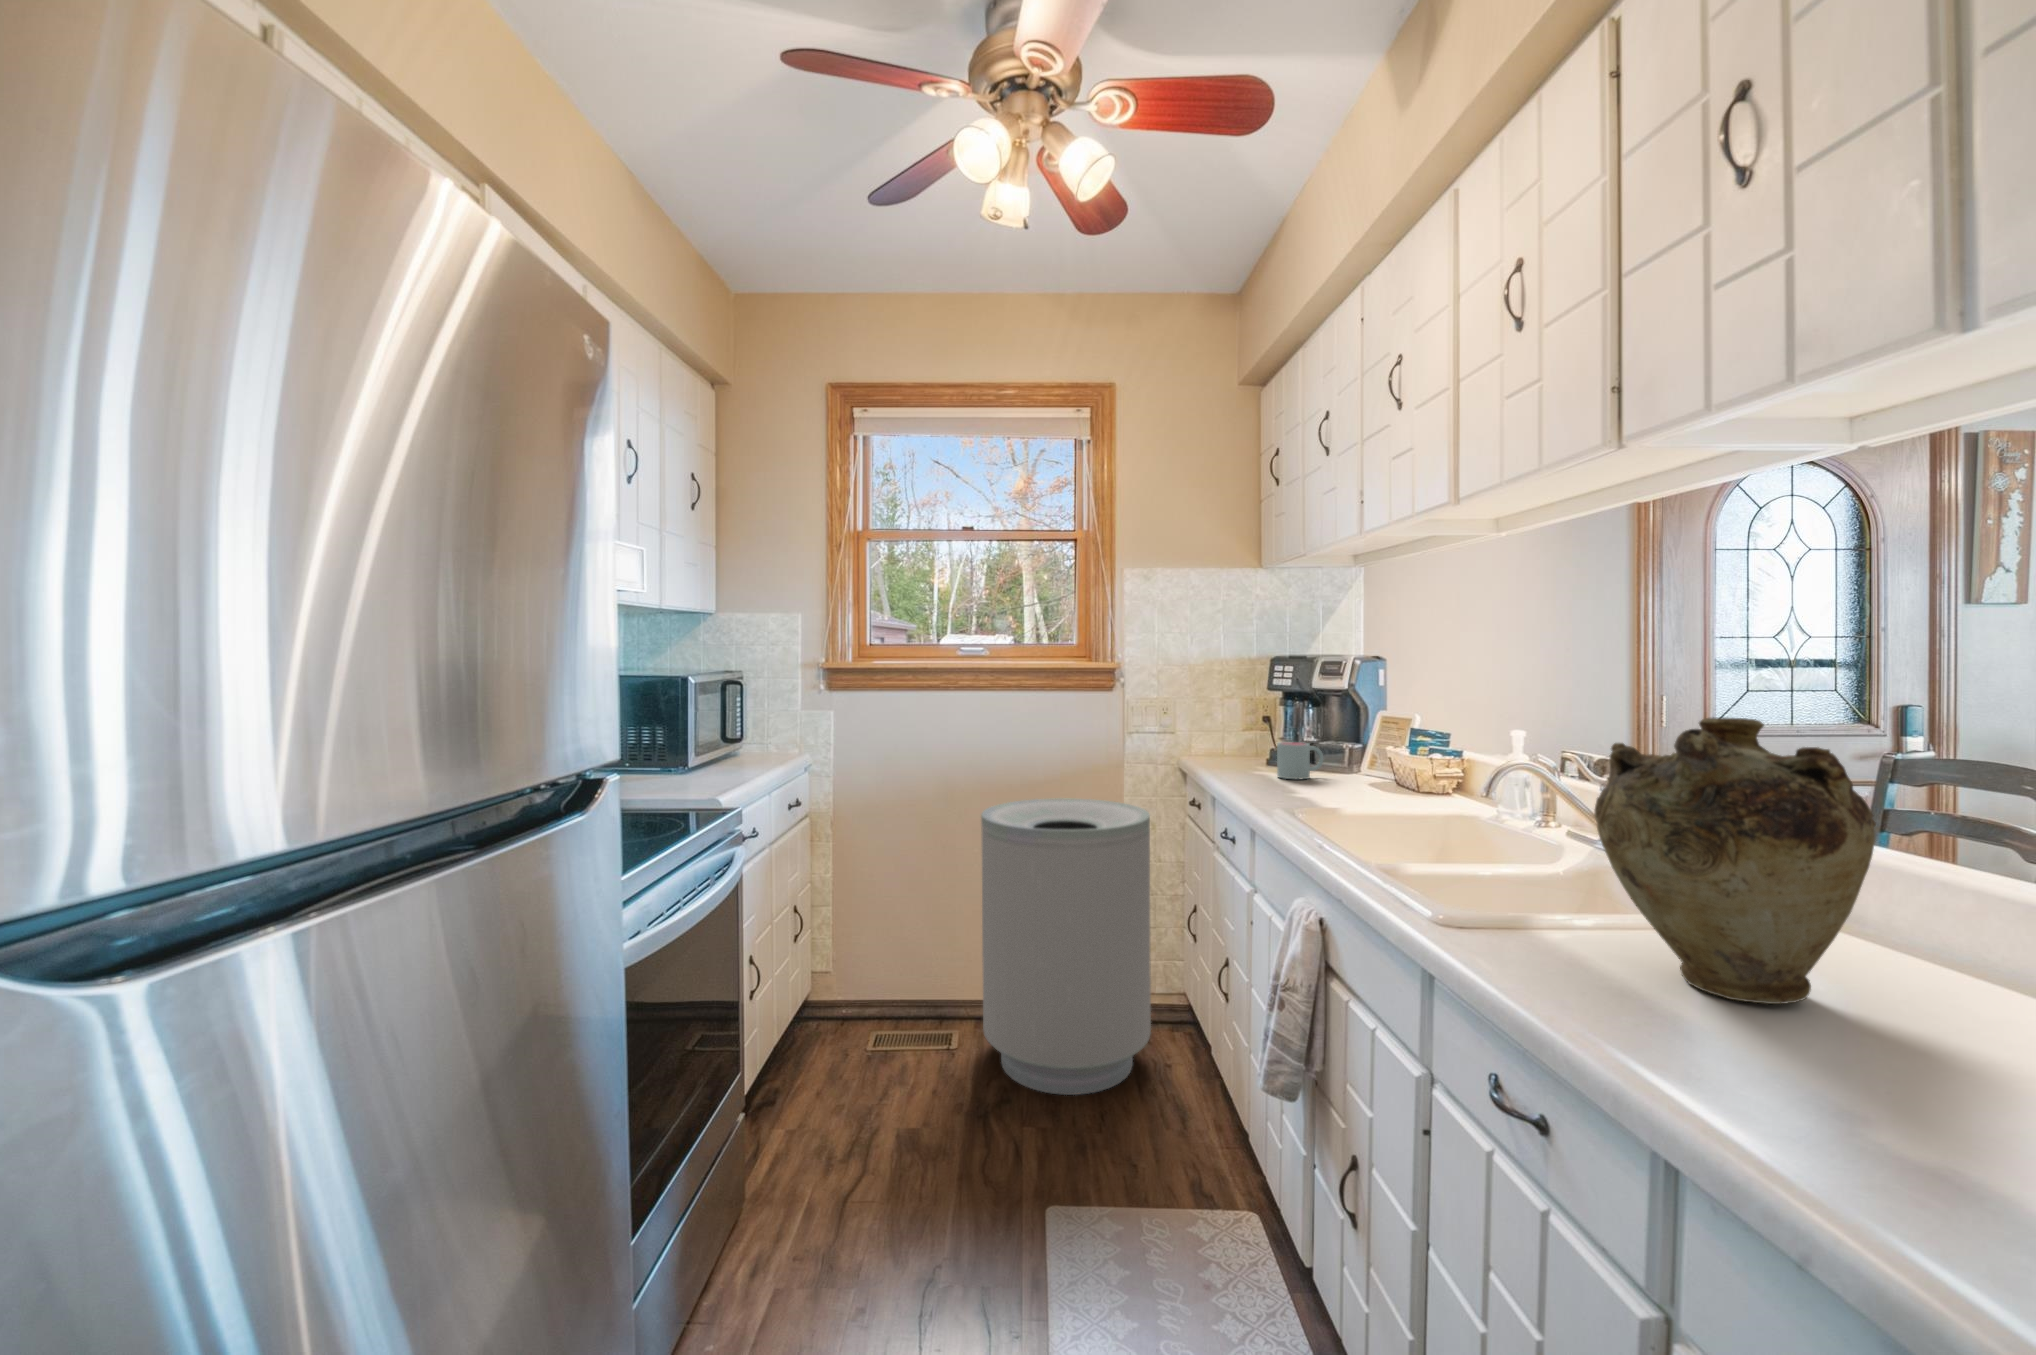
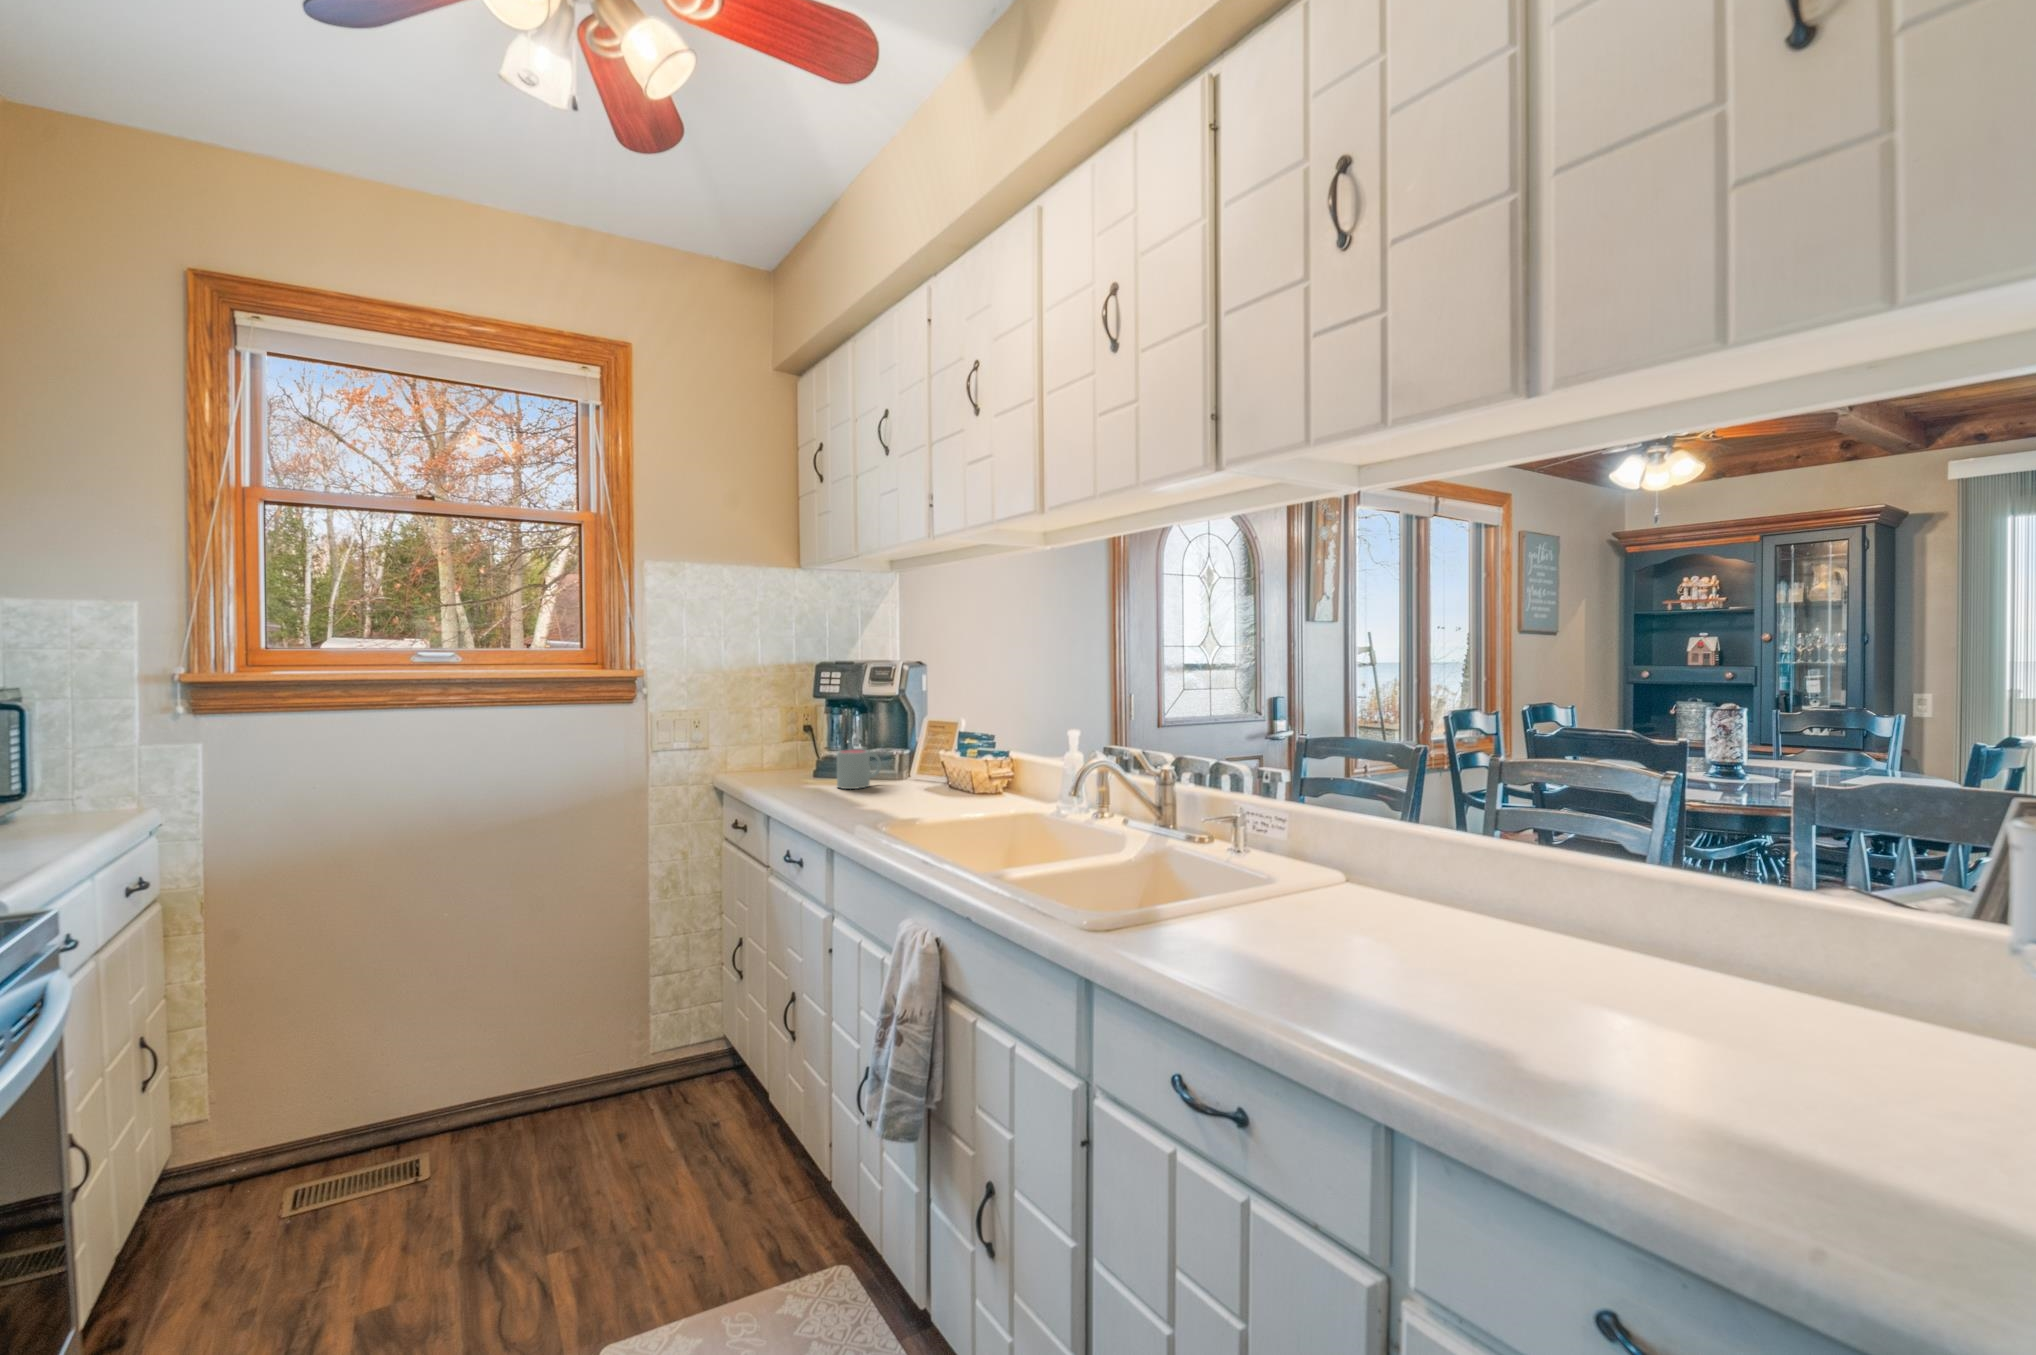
vase: present [1594,718,1876,1004] -> none [1232,723,1419,960]
trash can: present [981,798,1151,1095] -> none [452,833,695,1221]

